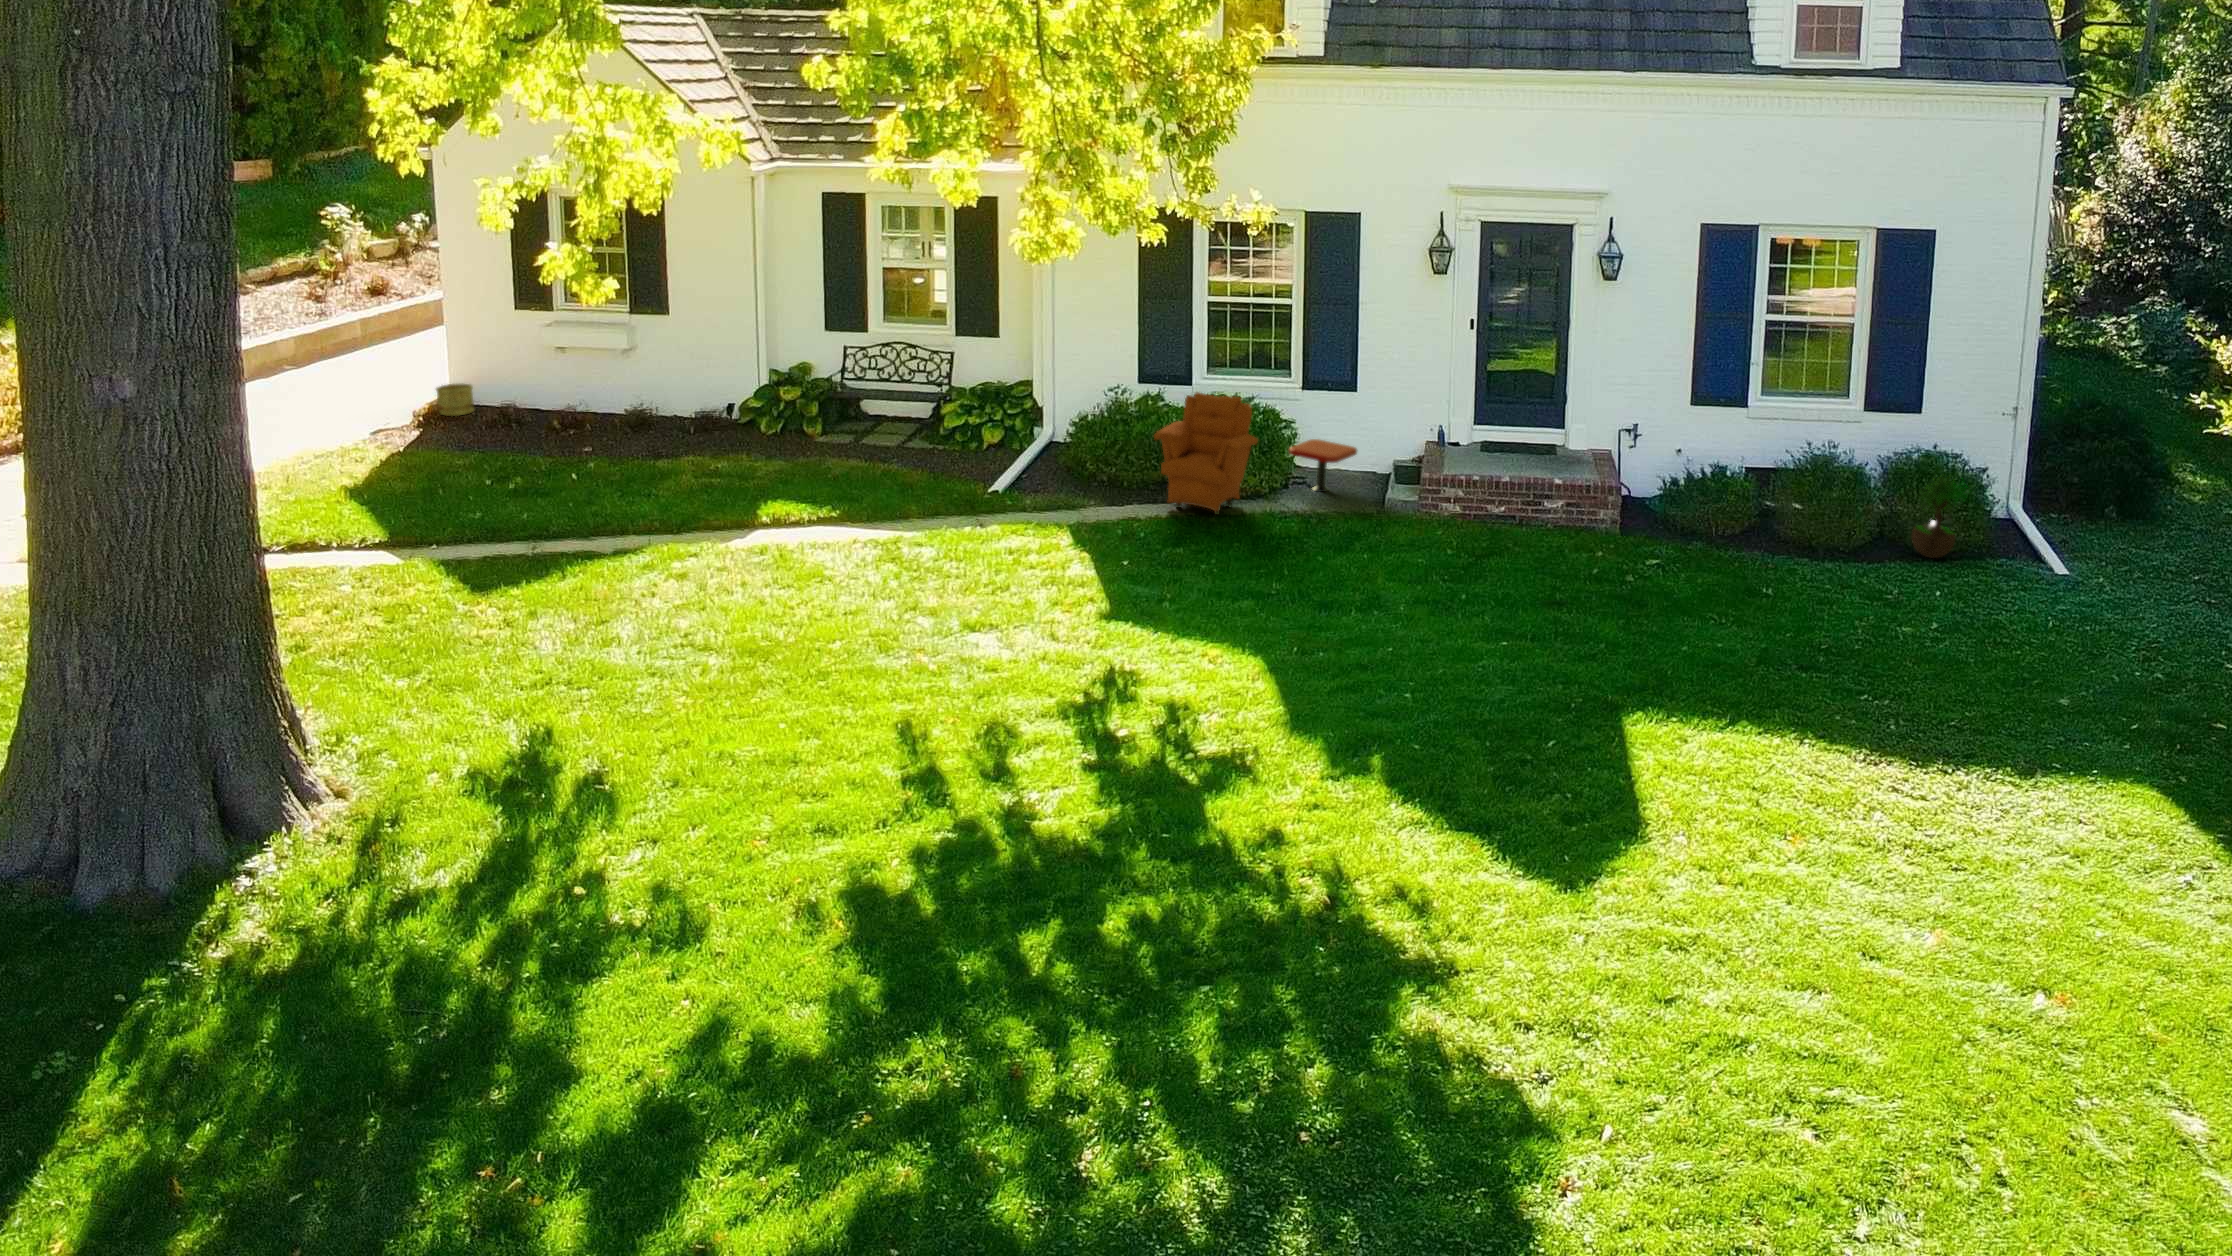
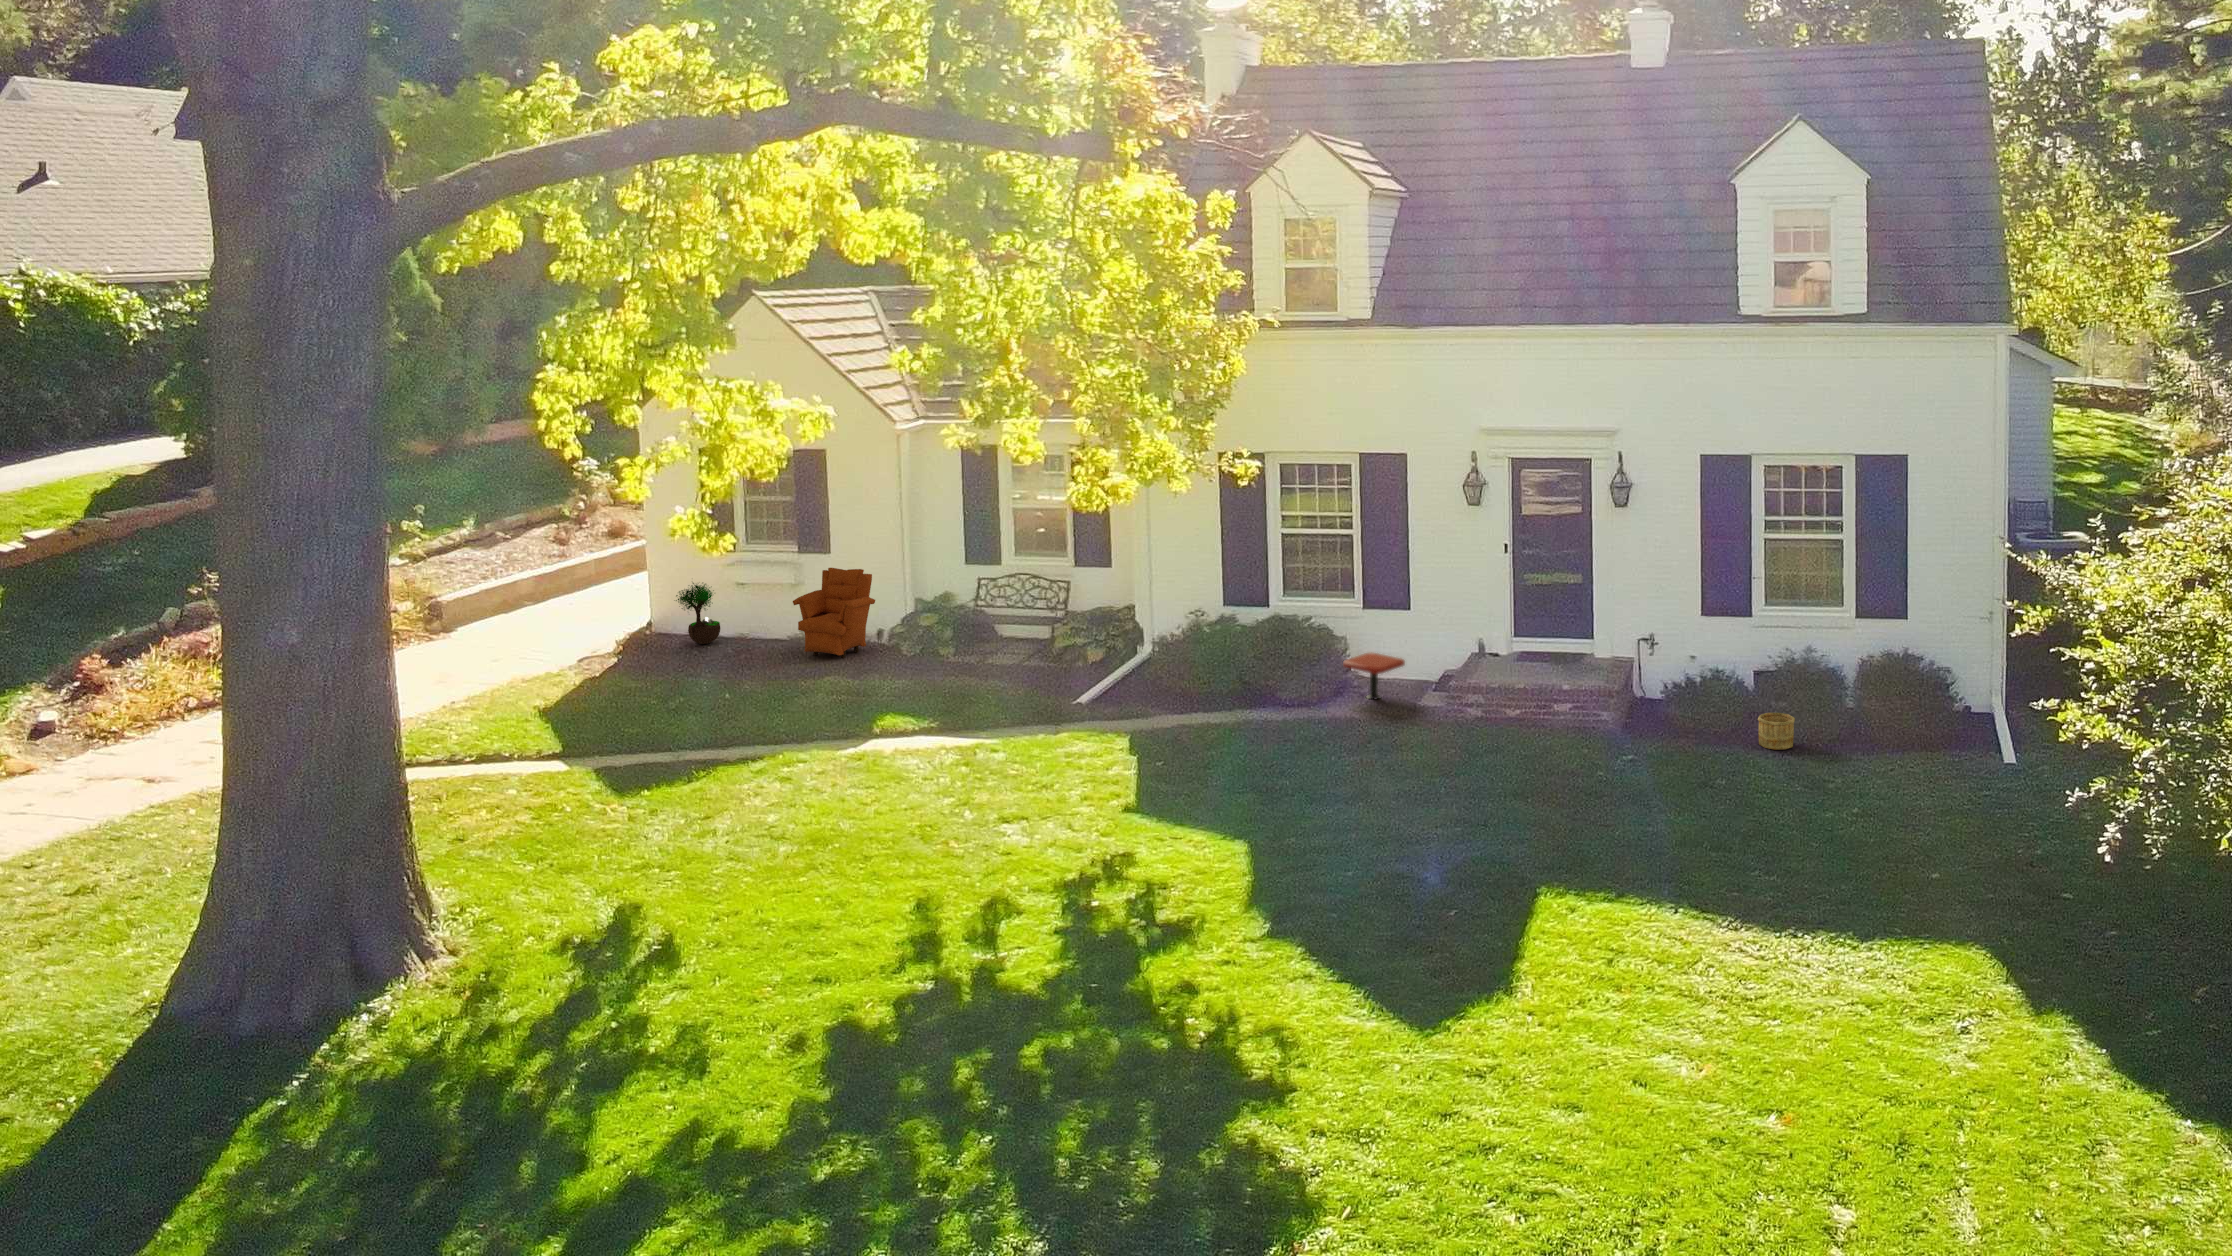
wooden bucket: present [436,383,474,416] -> present [1758,713,1795,750]
armchair: present [1154,392,1258,515] -> present [793,568,875,658]
potted tree: present [1912,475,1967,558] -> present [676,583,720,644]

